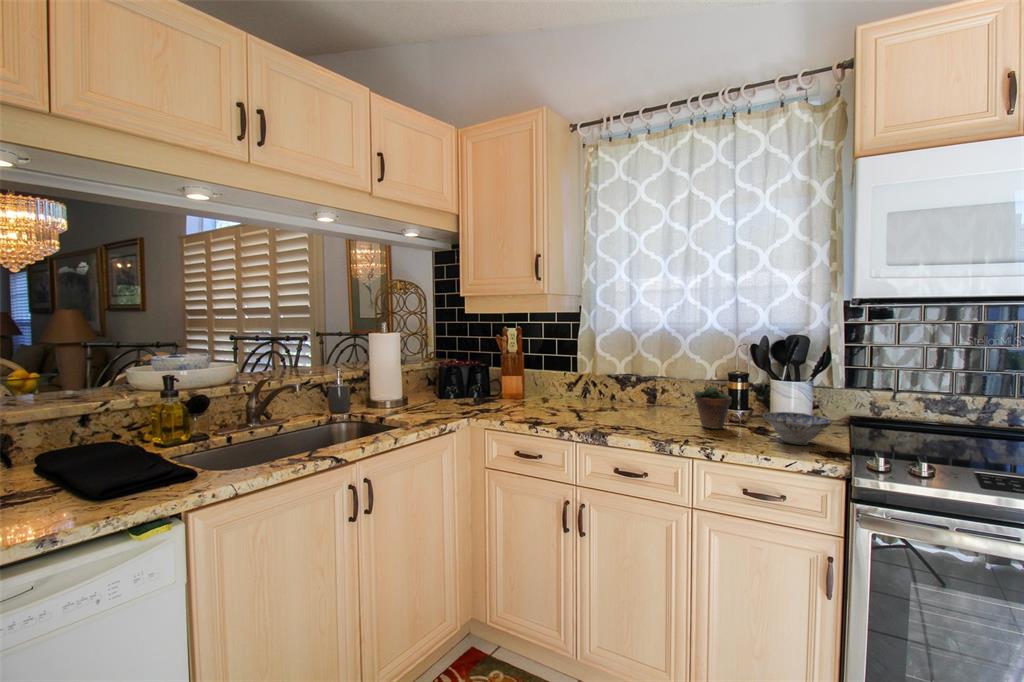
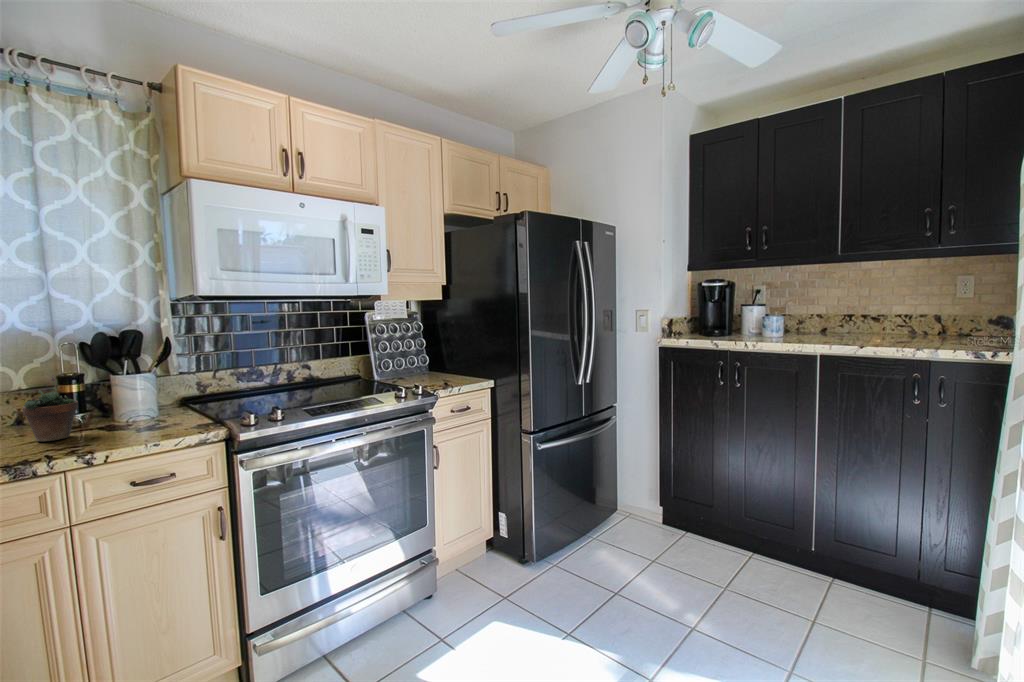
ceramic bowl: present [763,412,832,445] -> none [126,399,196,429]

